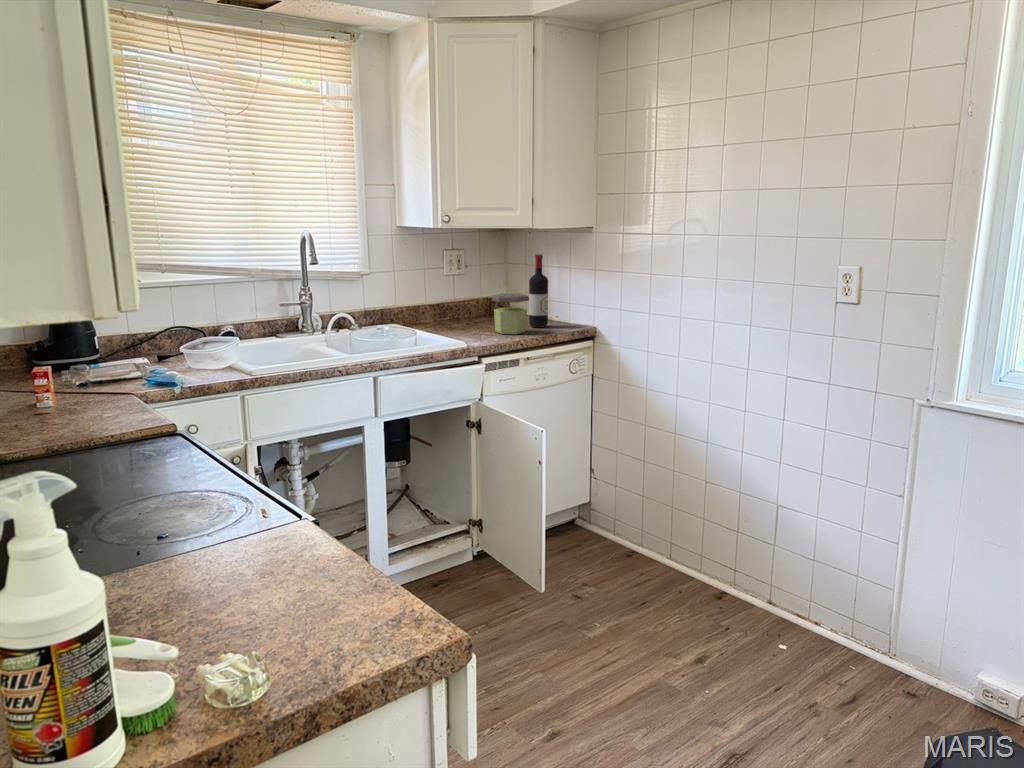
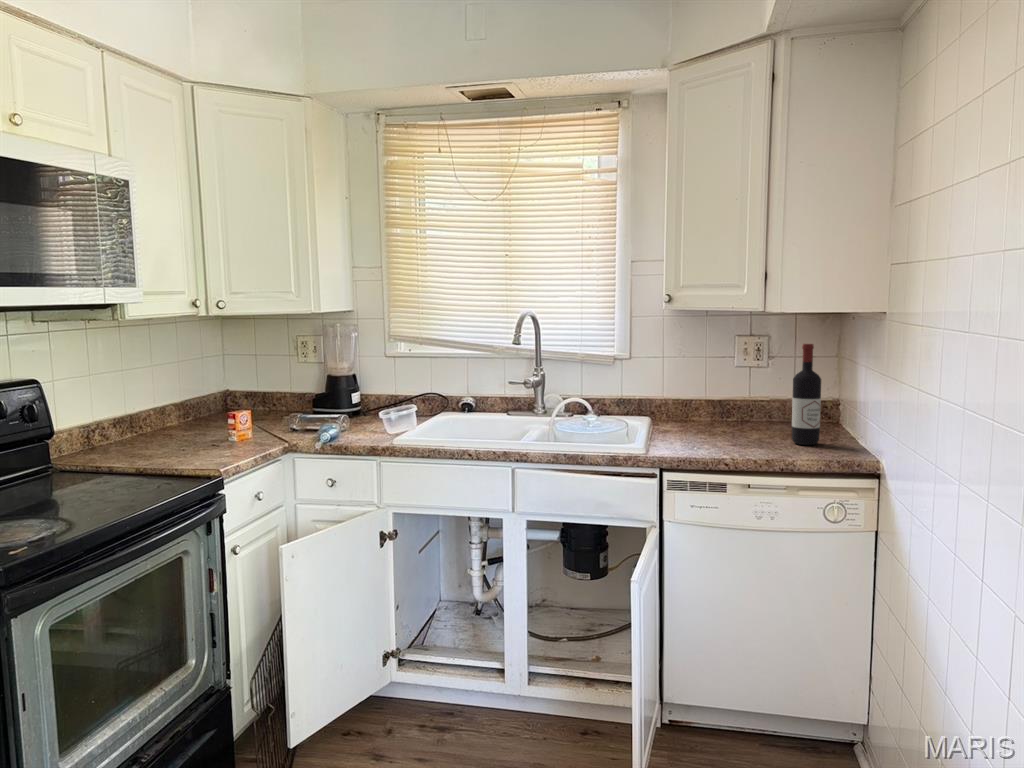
jar: present [492,293,529,334] -> none [719,393,769,448]

